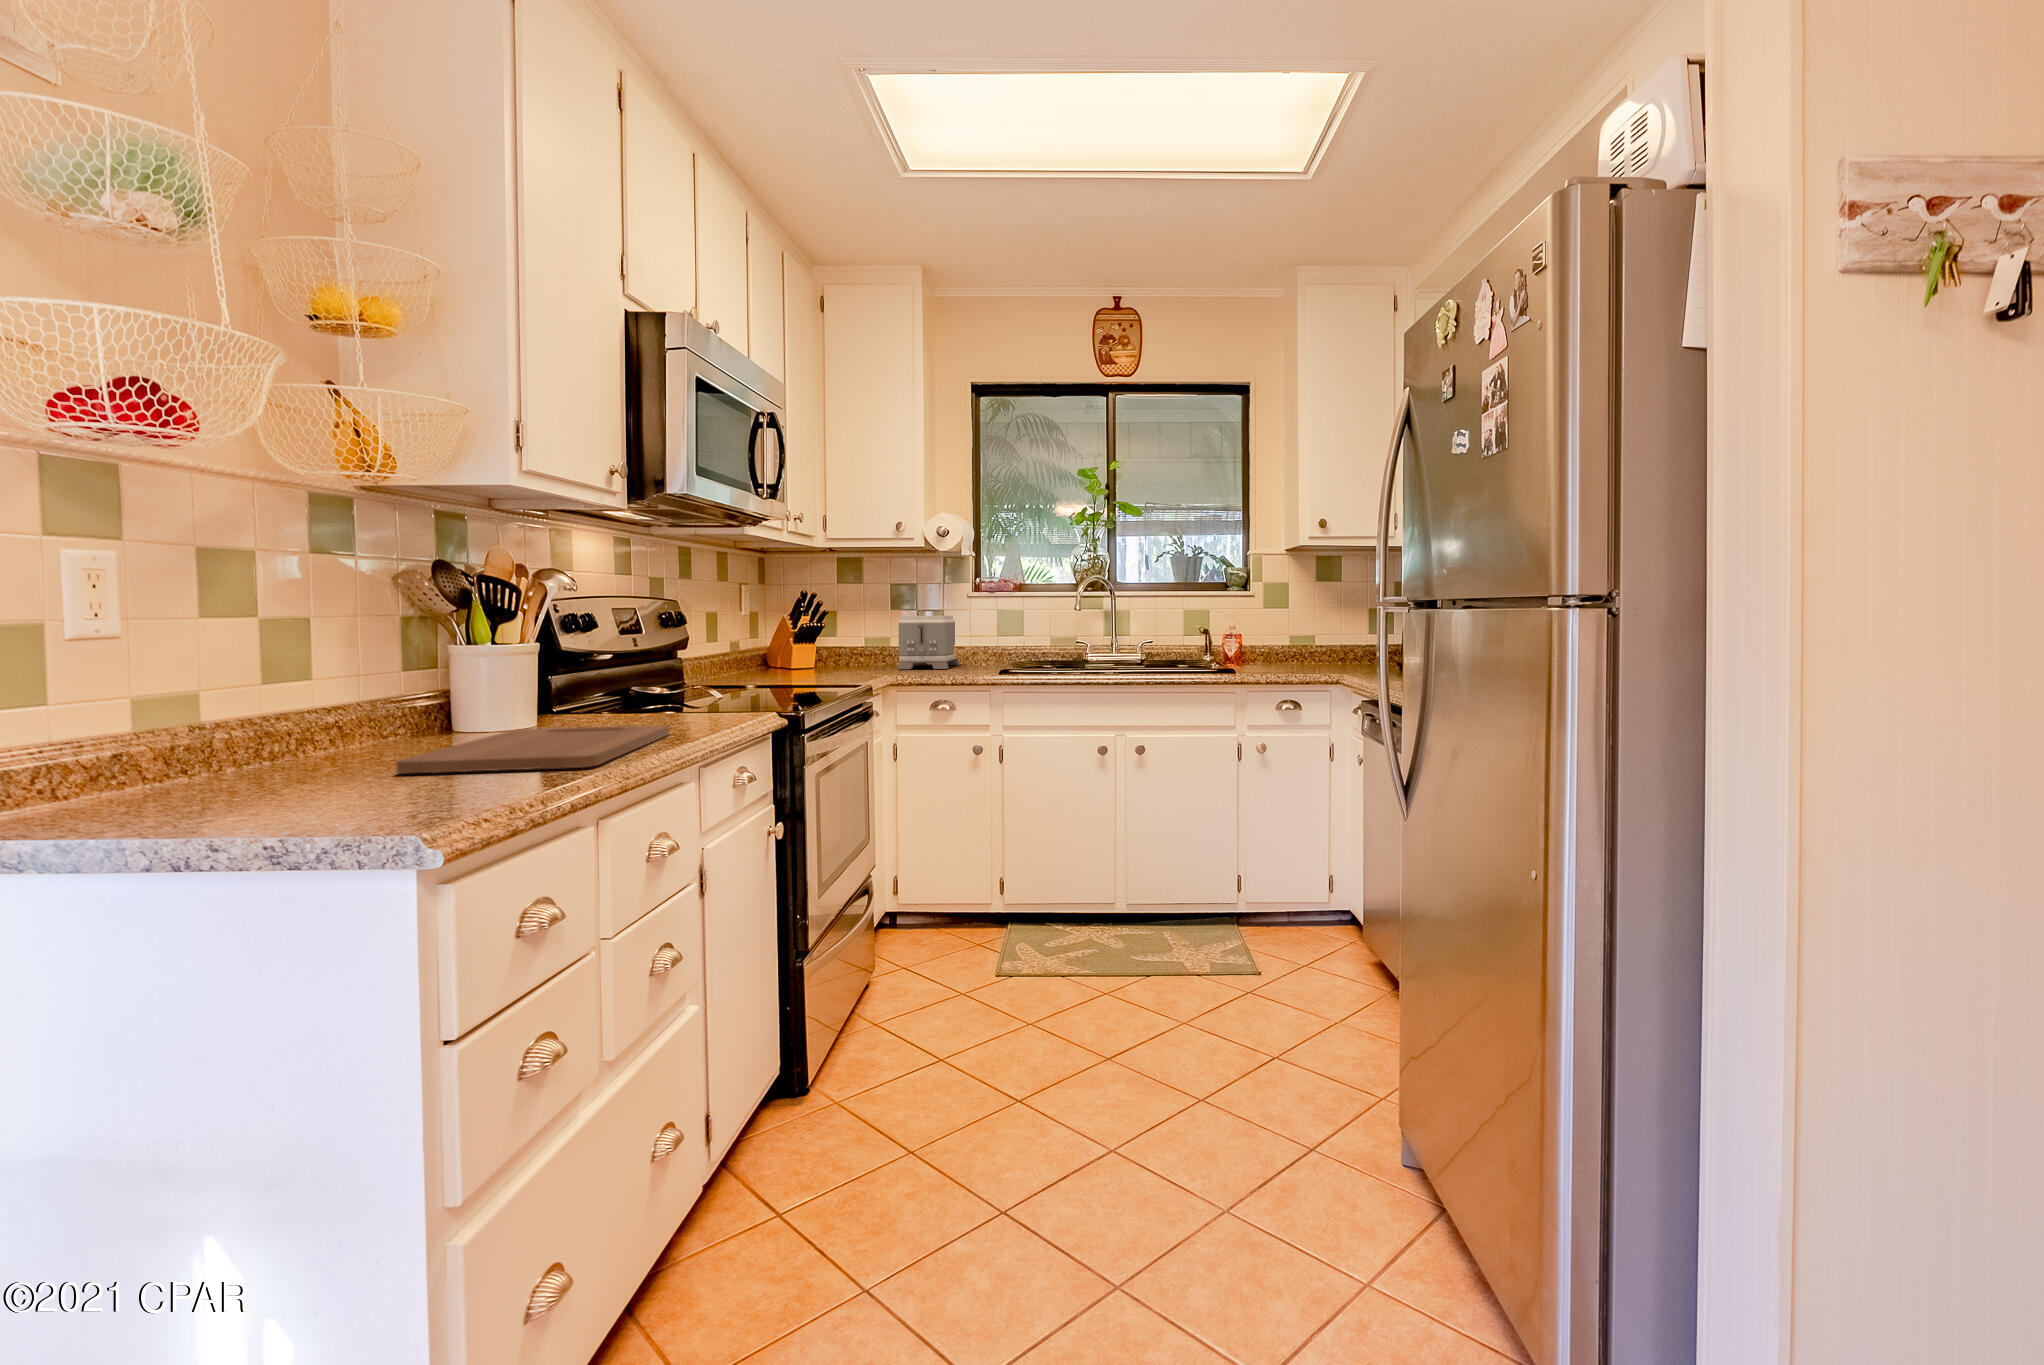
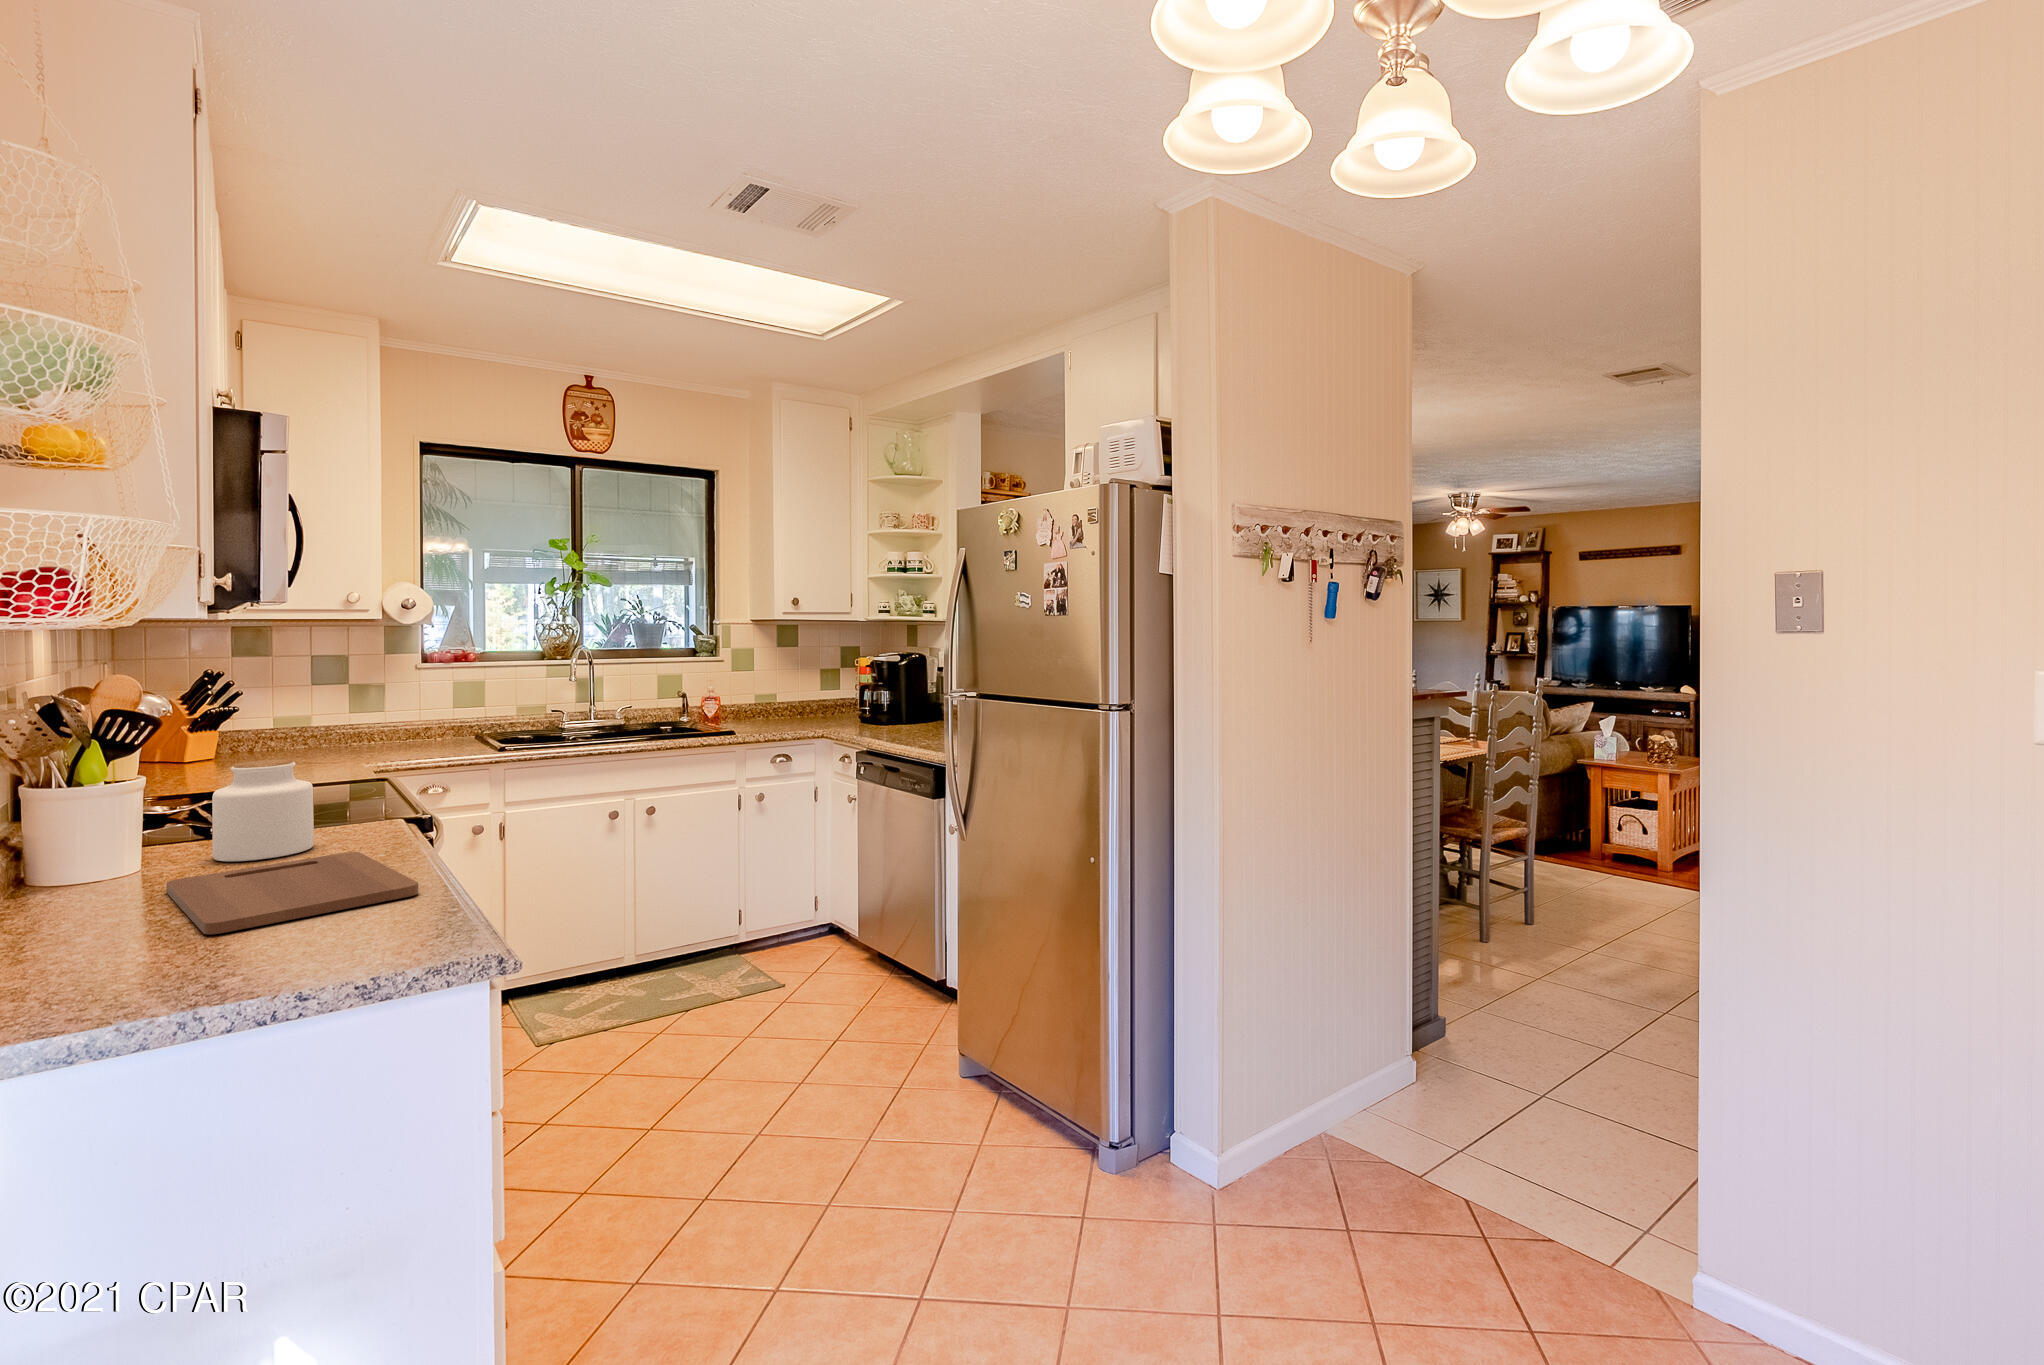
toaster: present [897,616,960,669] -> none [324,690,398,757]
jar: none [609,634,690,725] -> present [212,759,314,861]

